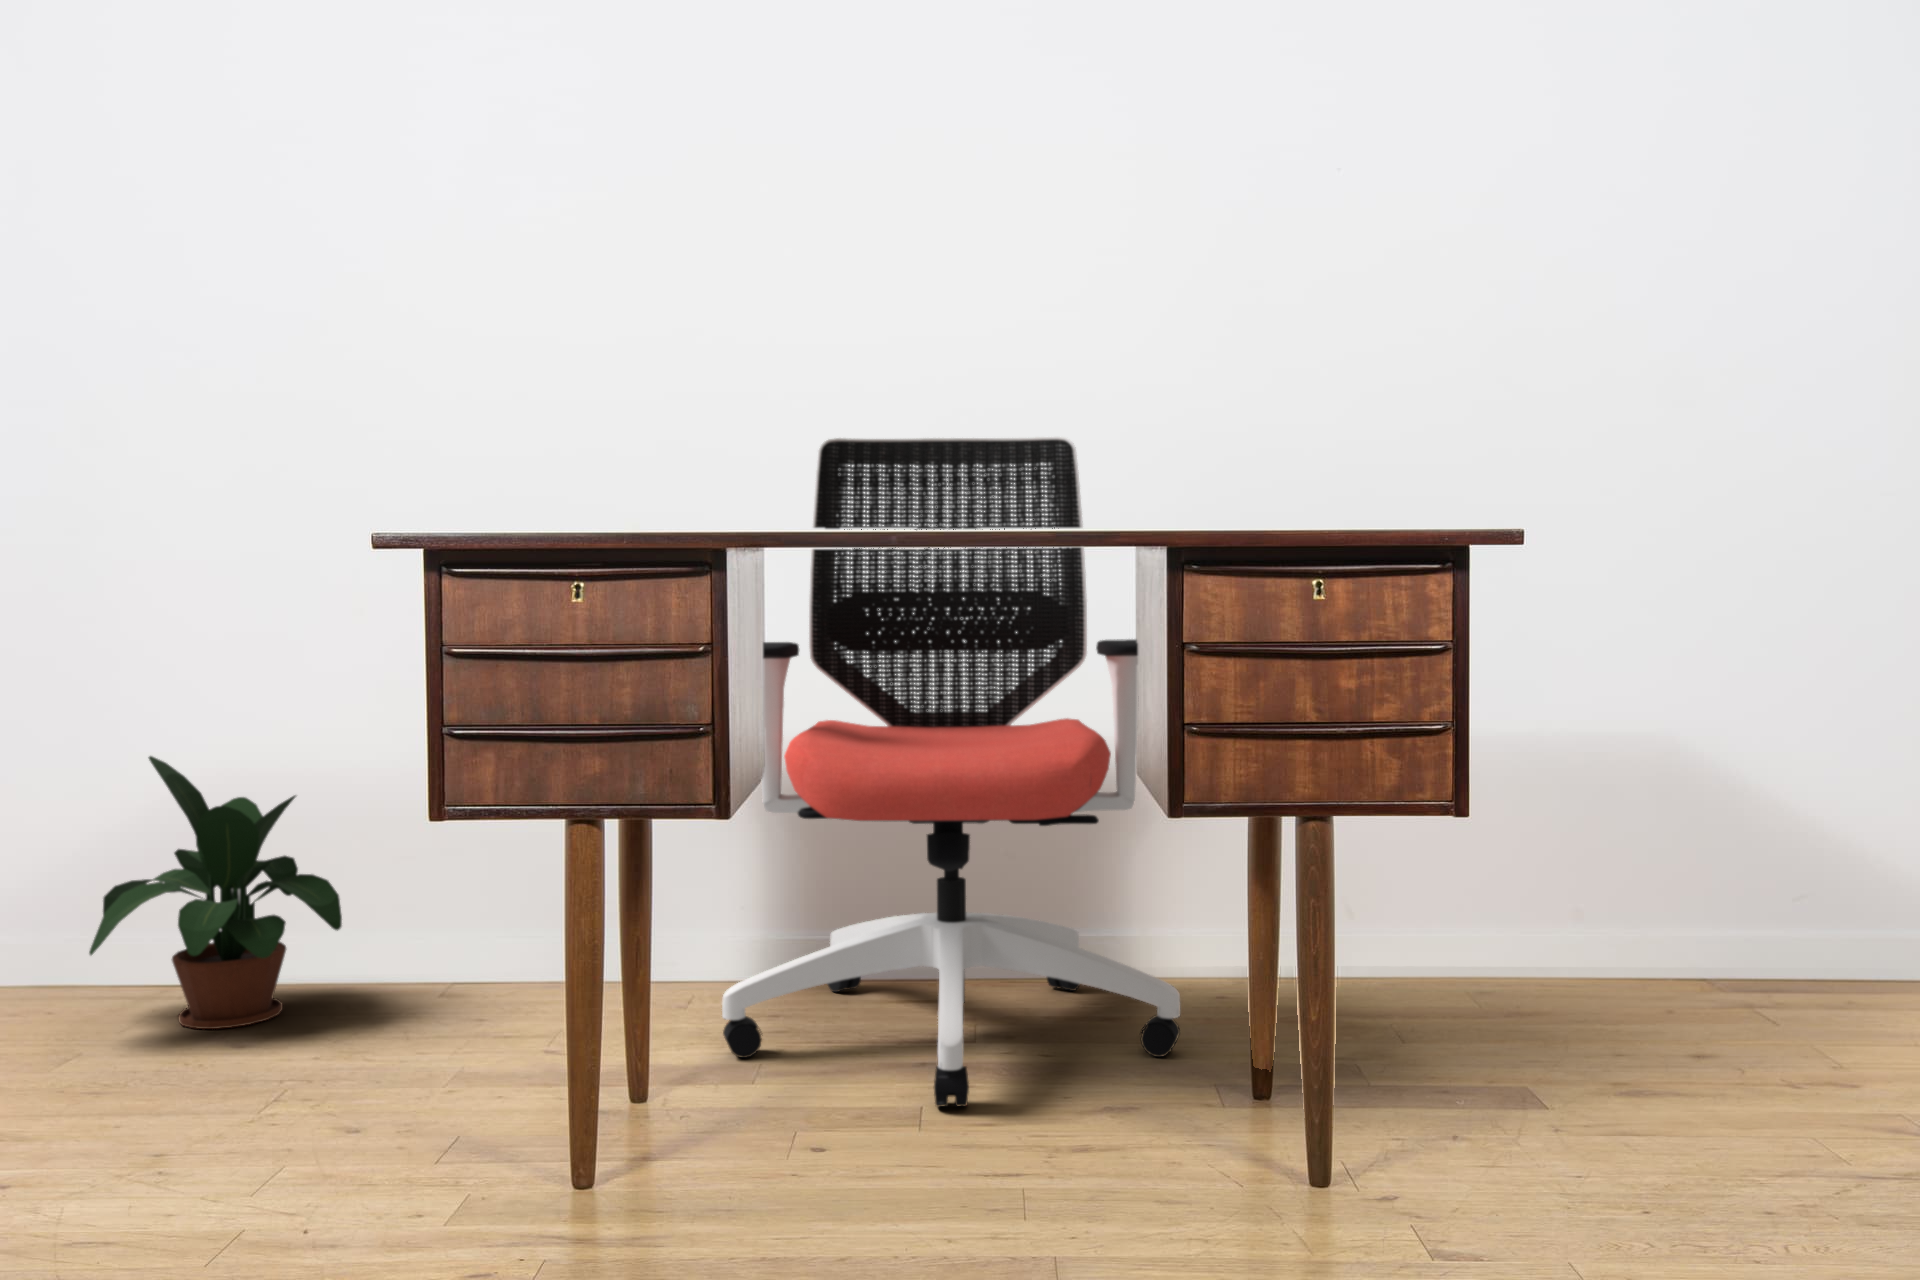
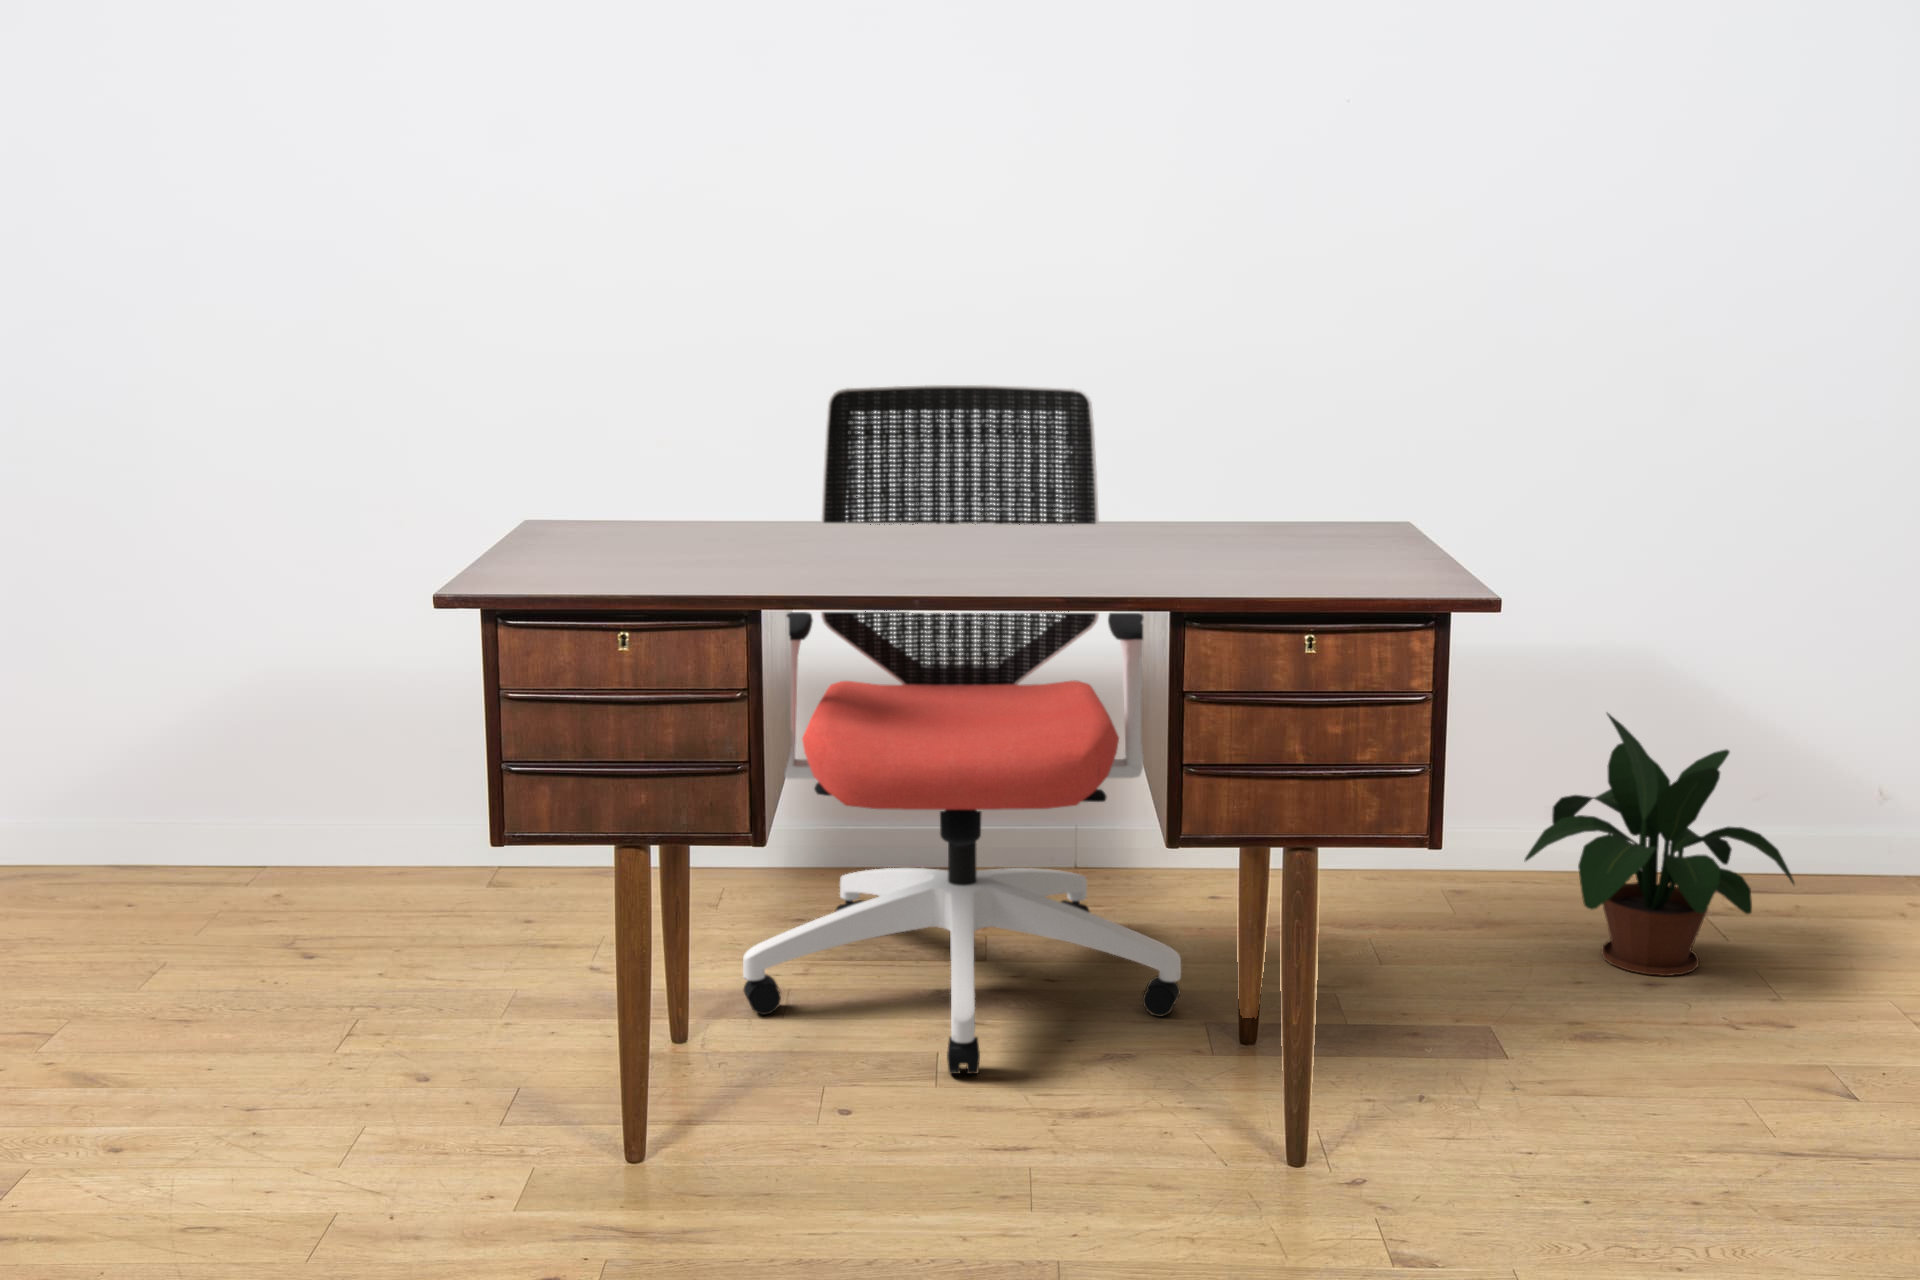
potted plant: present [89,756,342,1029] -> present [1525,713,1794,976]

